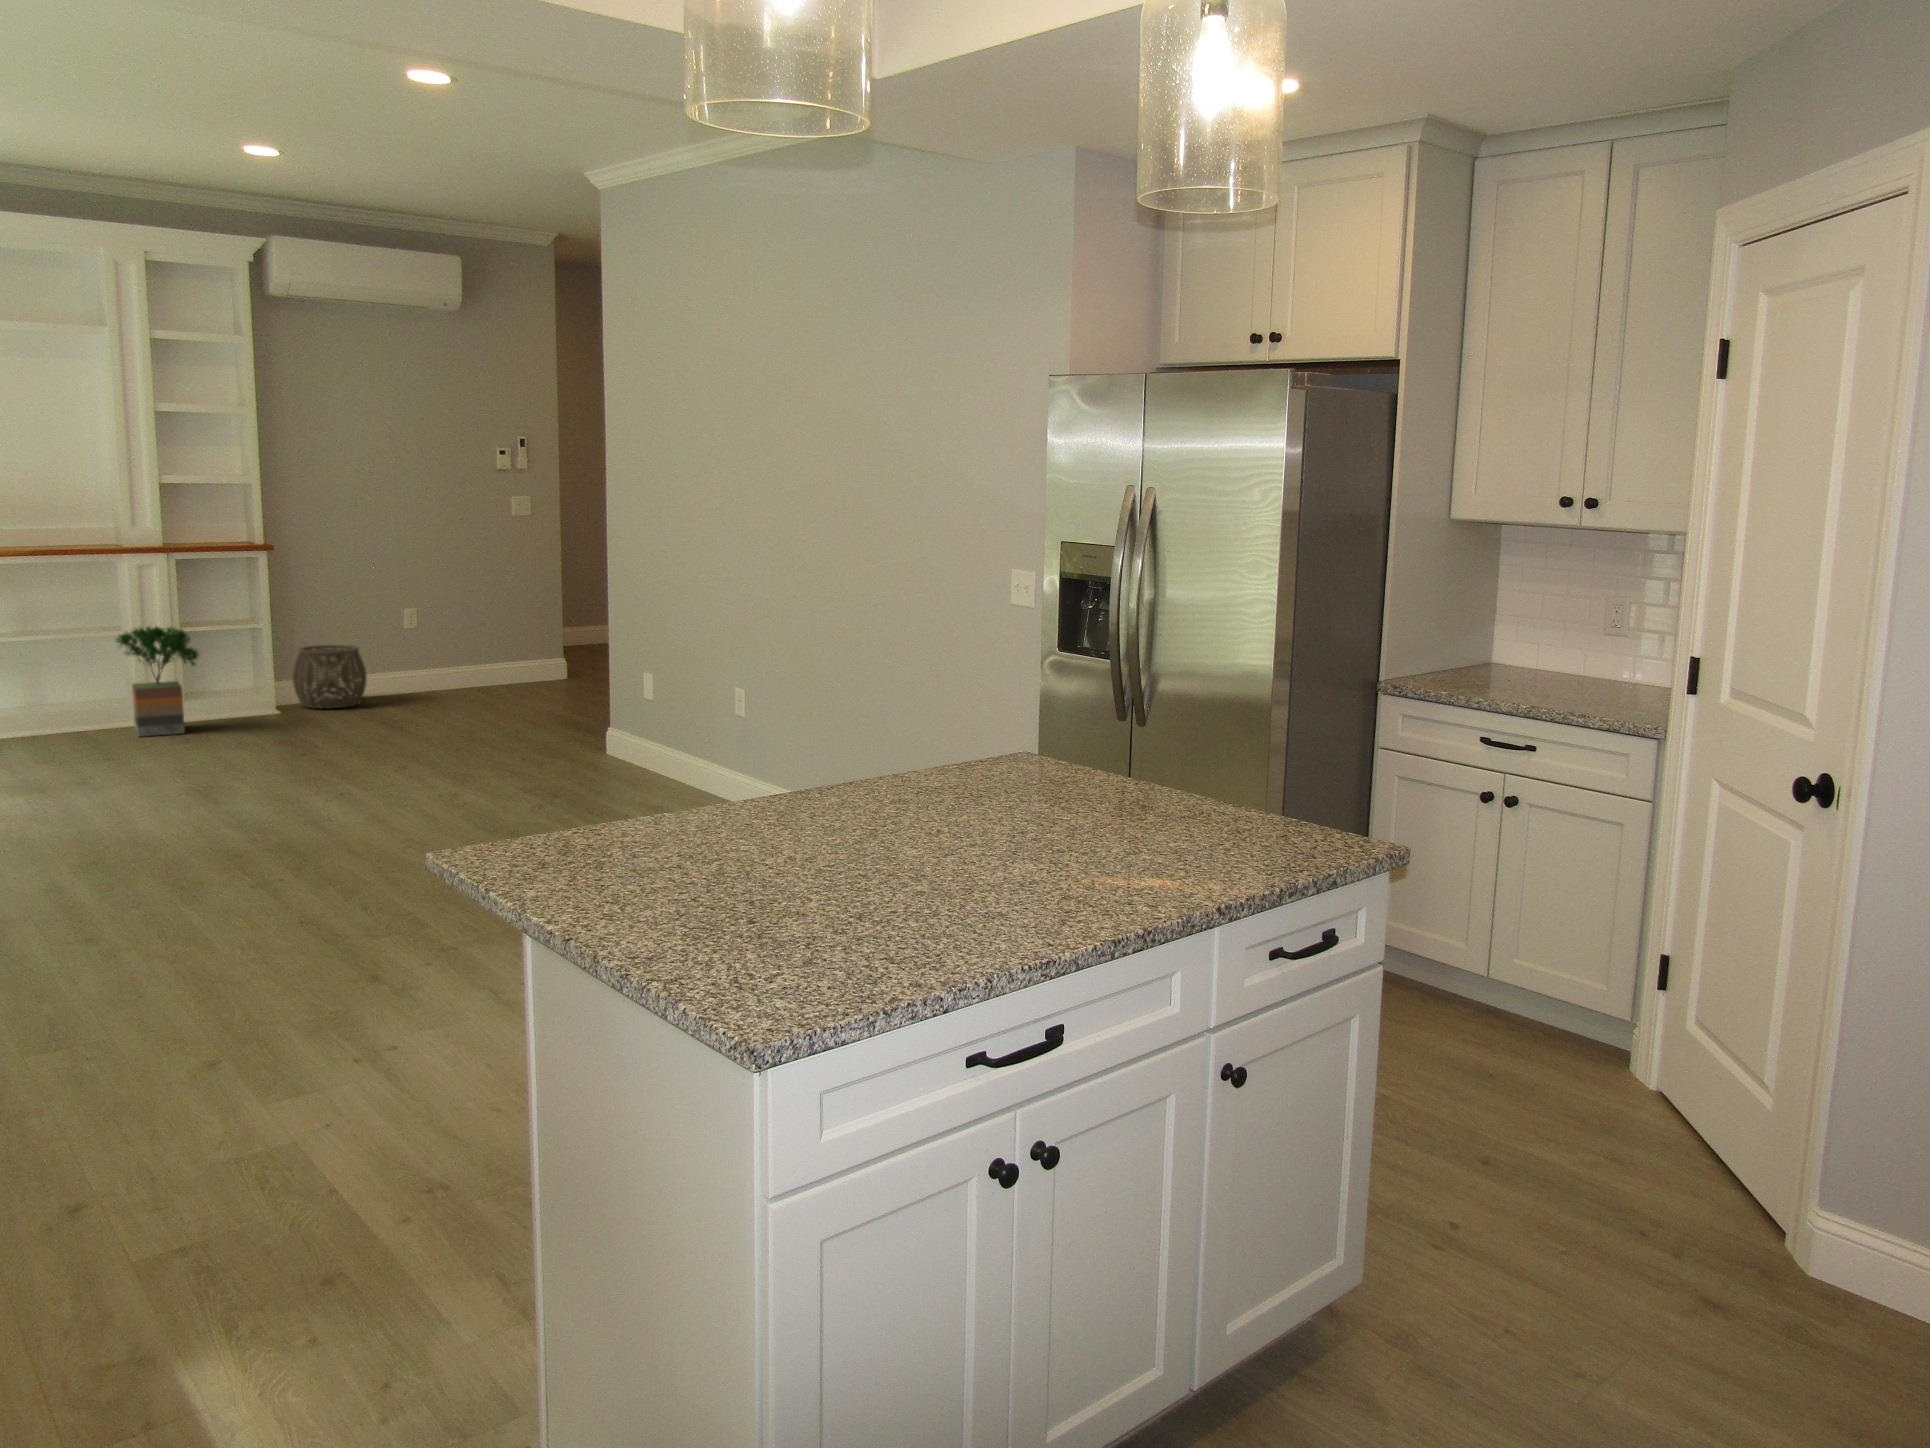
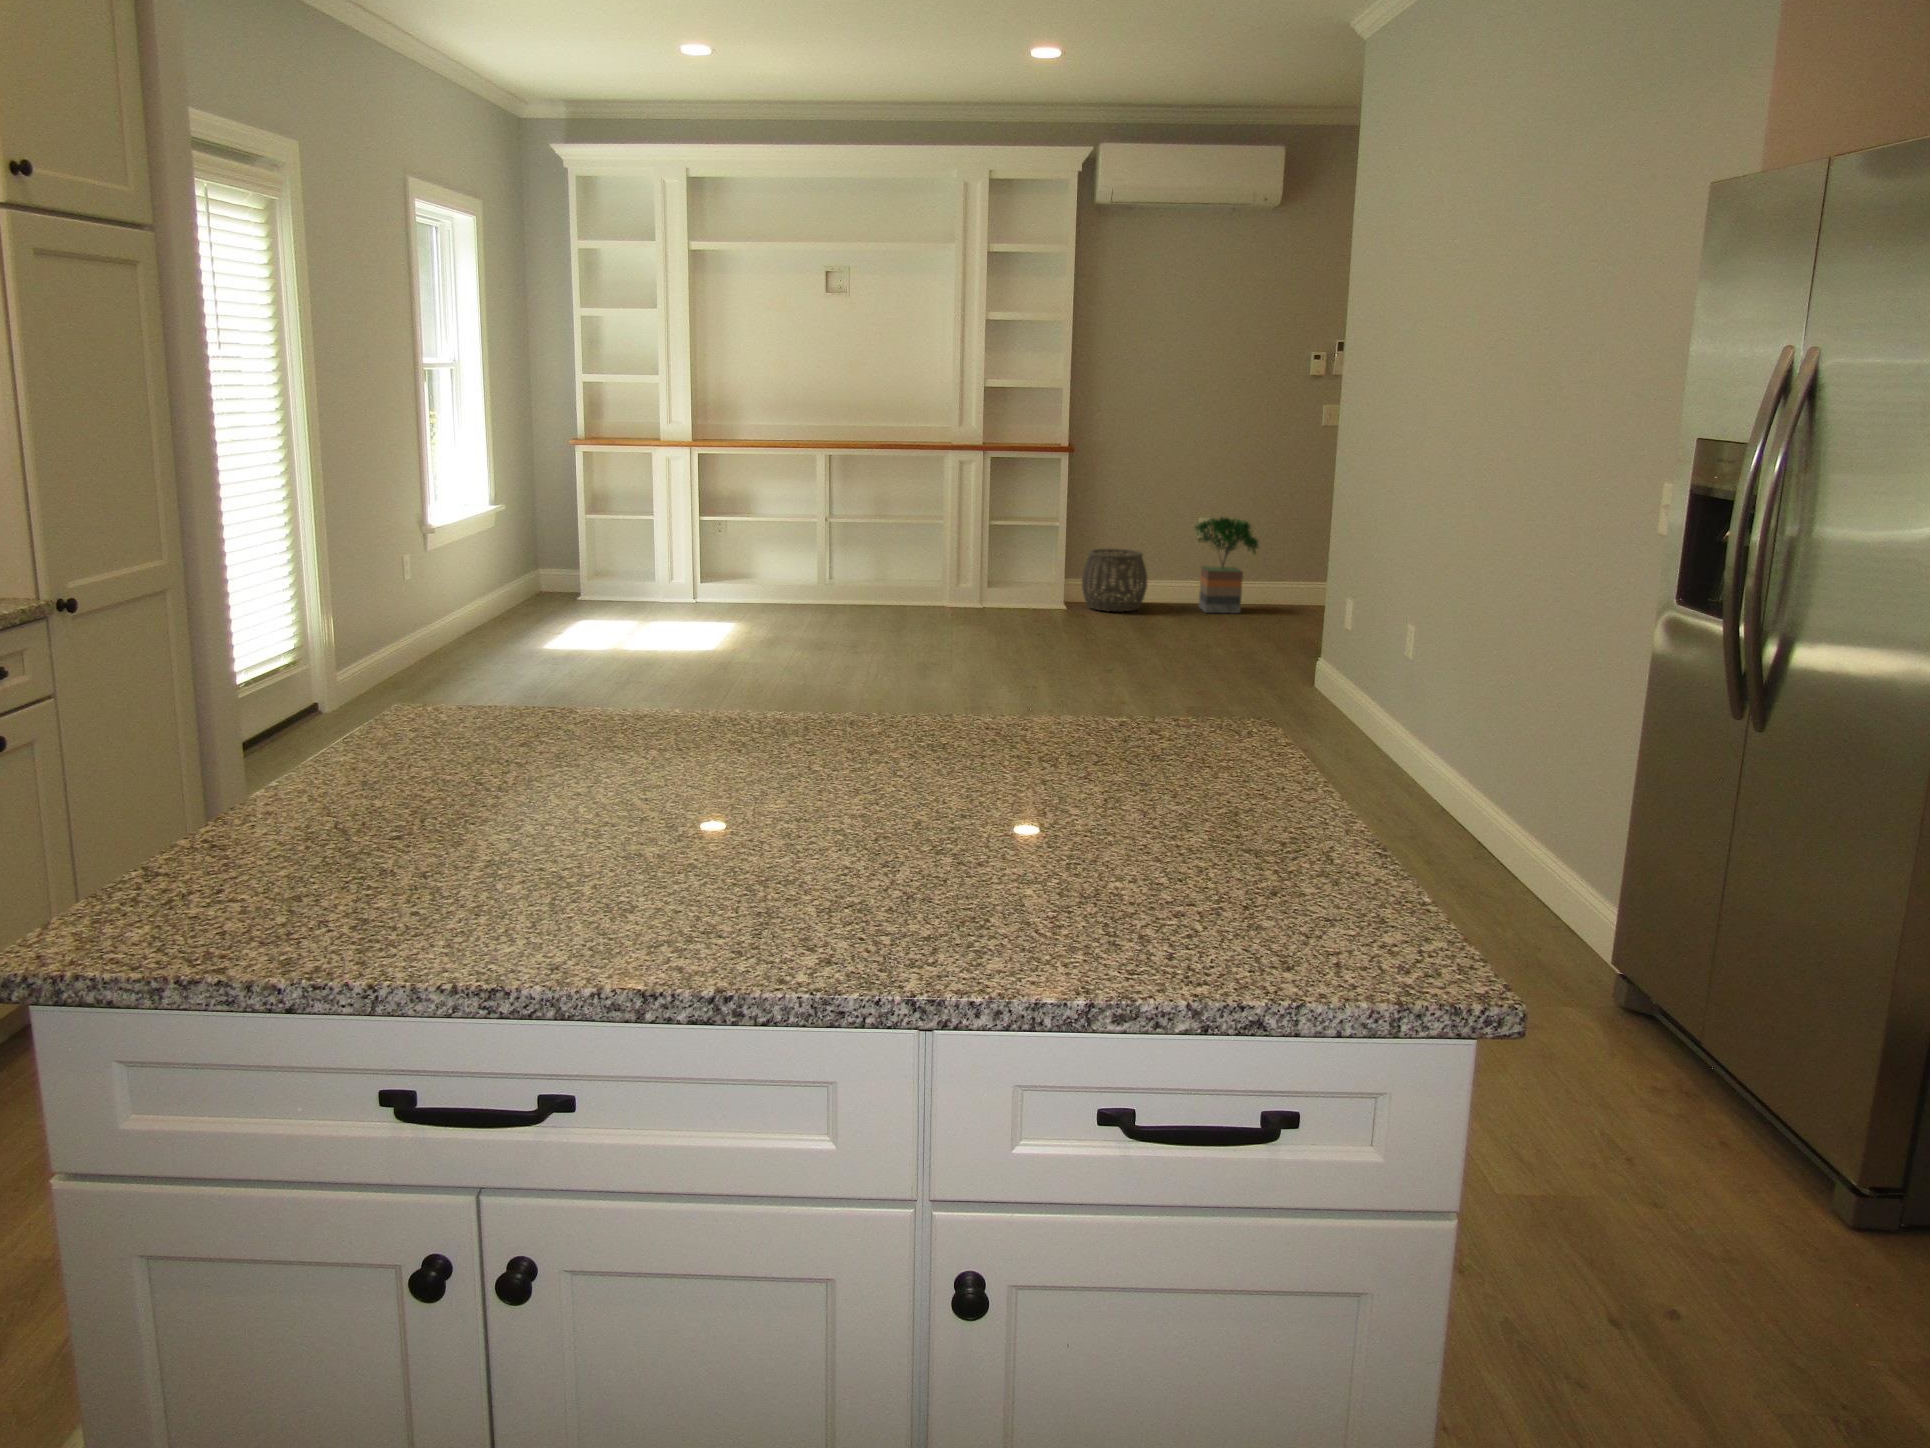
potted tree: present [115,627,199,737] -> present [1195,517,1259,613]

